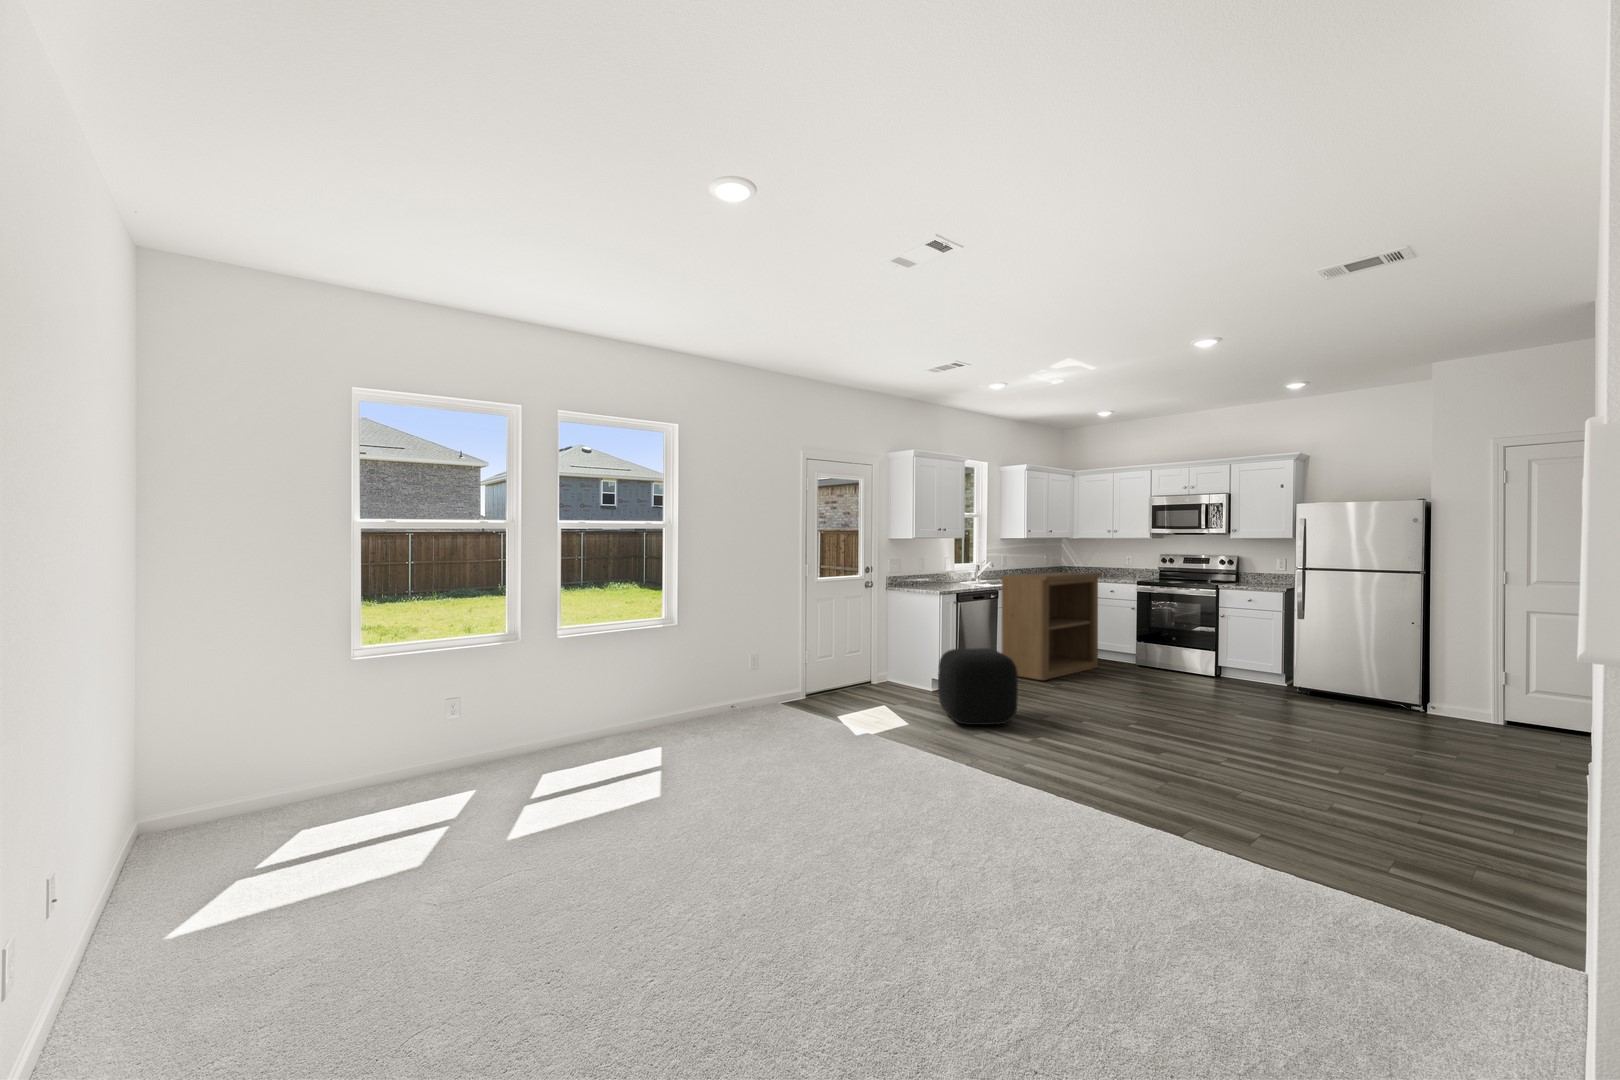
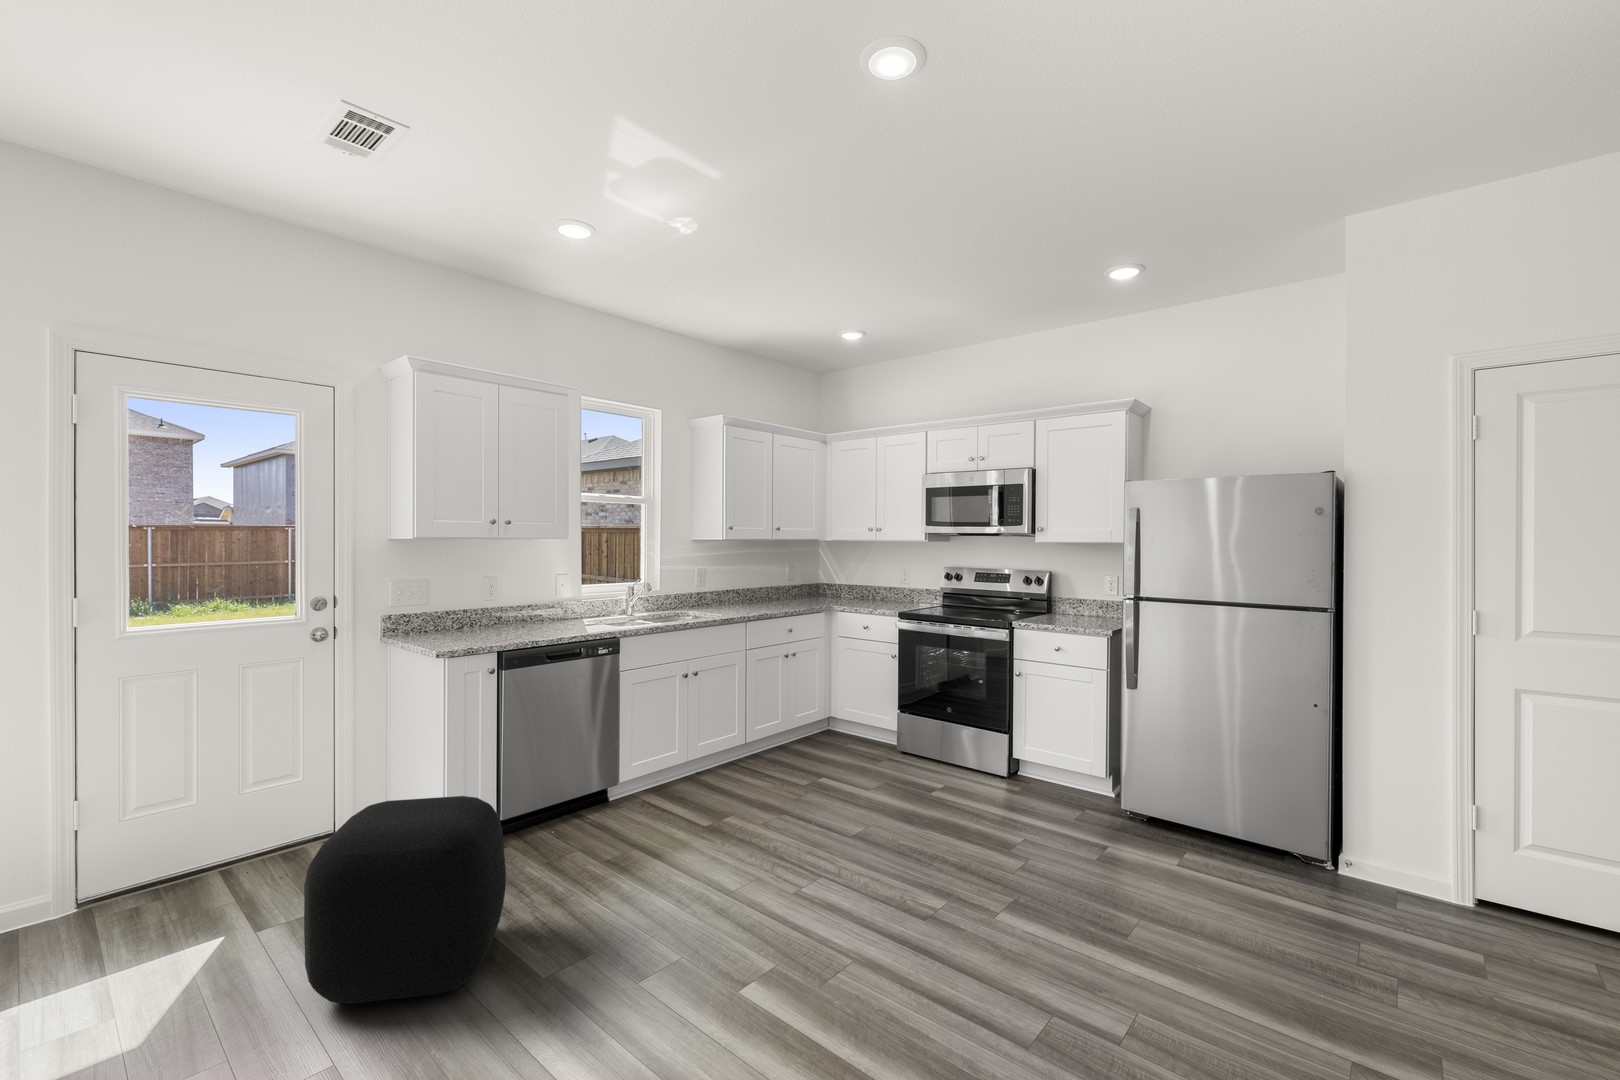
bookshelf: present [1002,572,1101,680] -> none [637,599,828,808]

